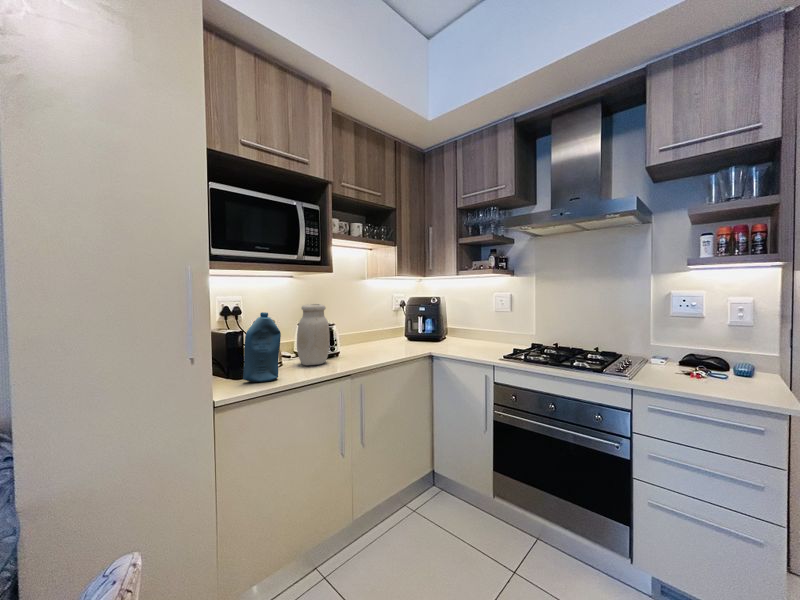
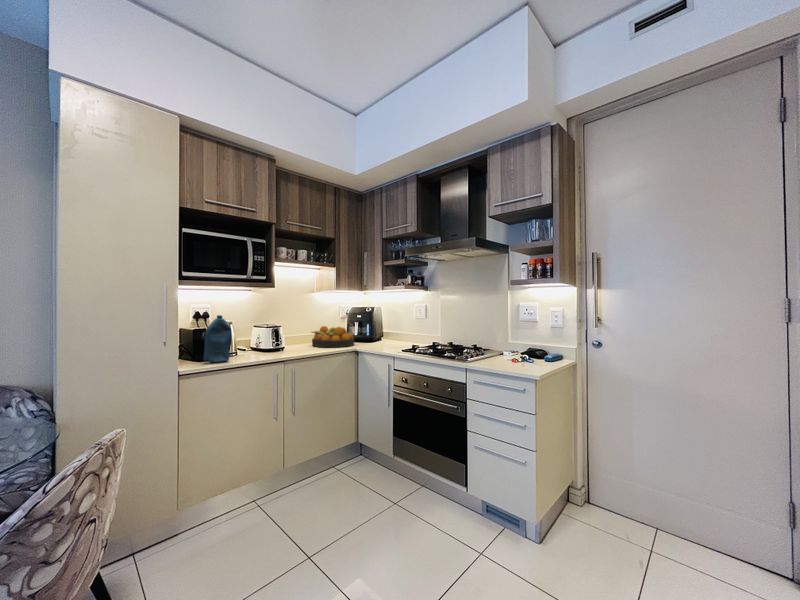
jar: present [297,304,330,365] -> none [248,311,273,355]
fruit bowl: none [369,322,423,351] -> present [311,326,354,347]

